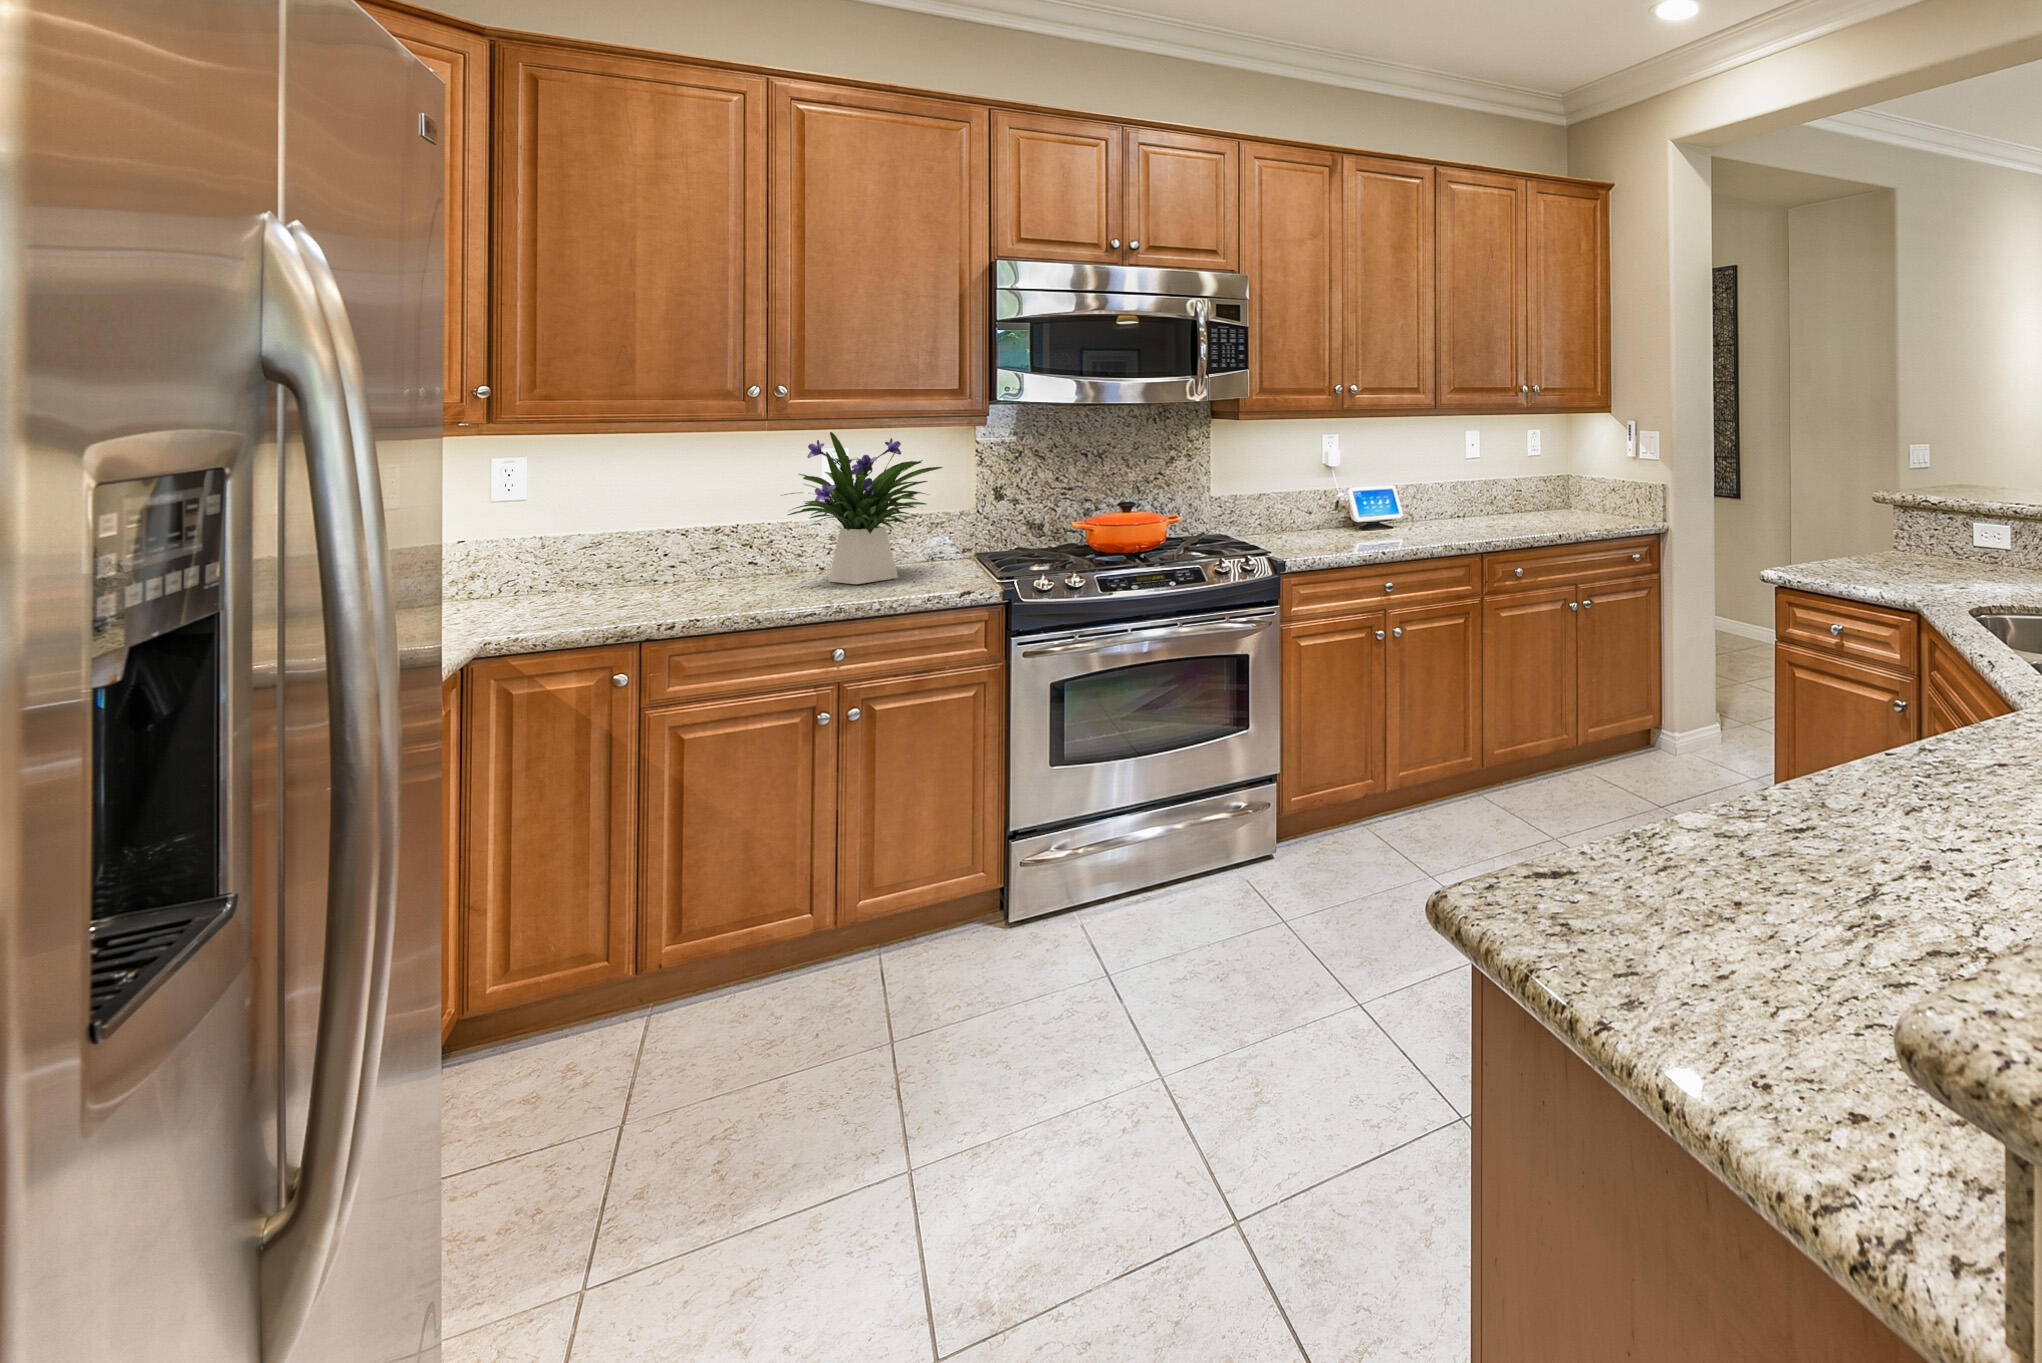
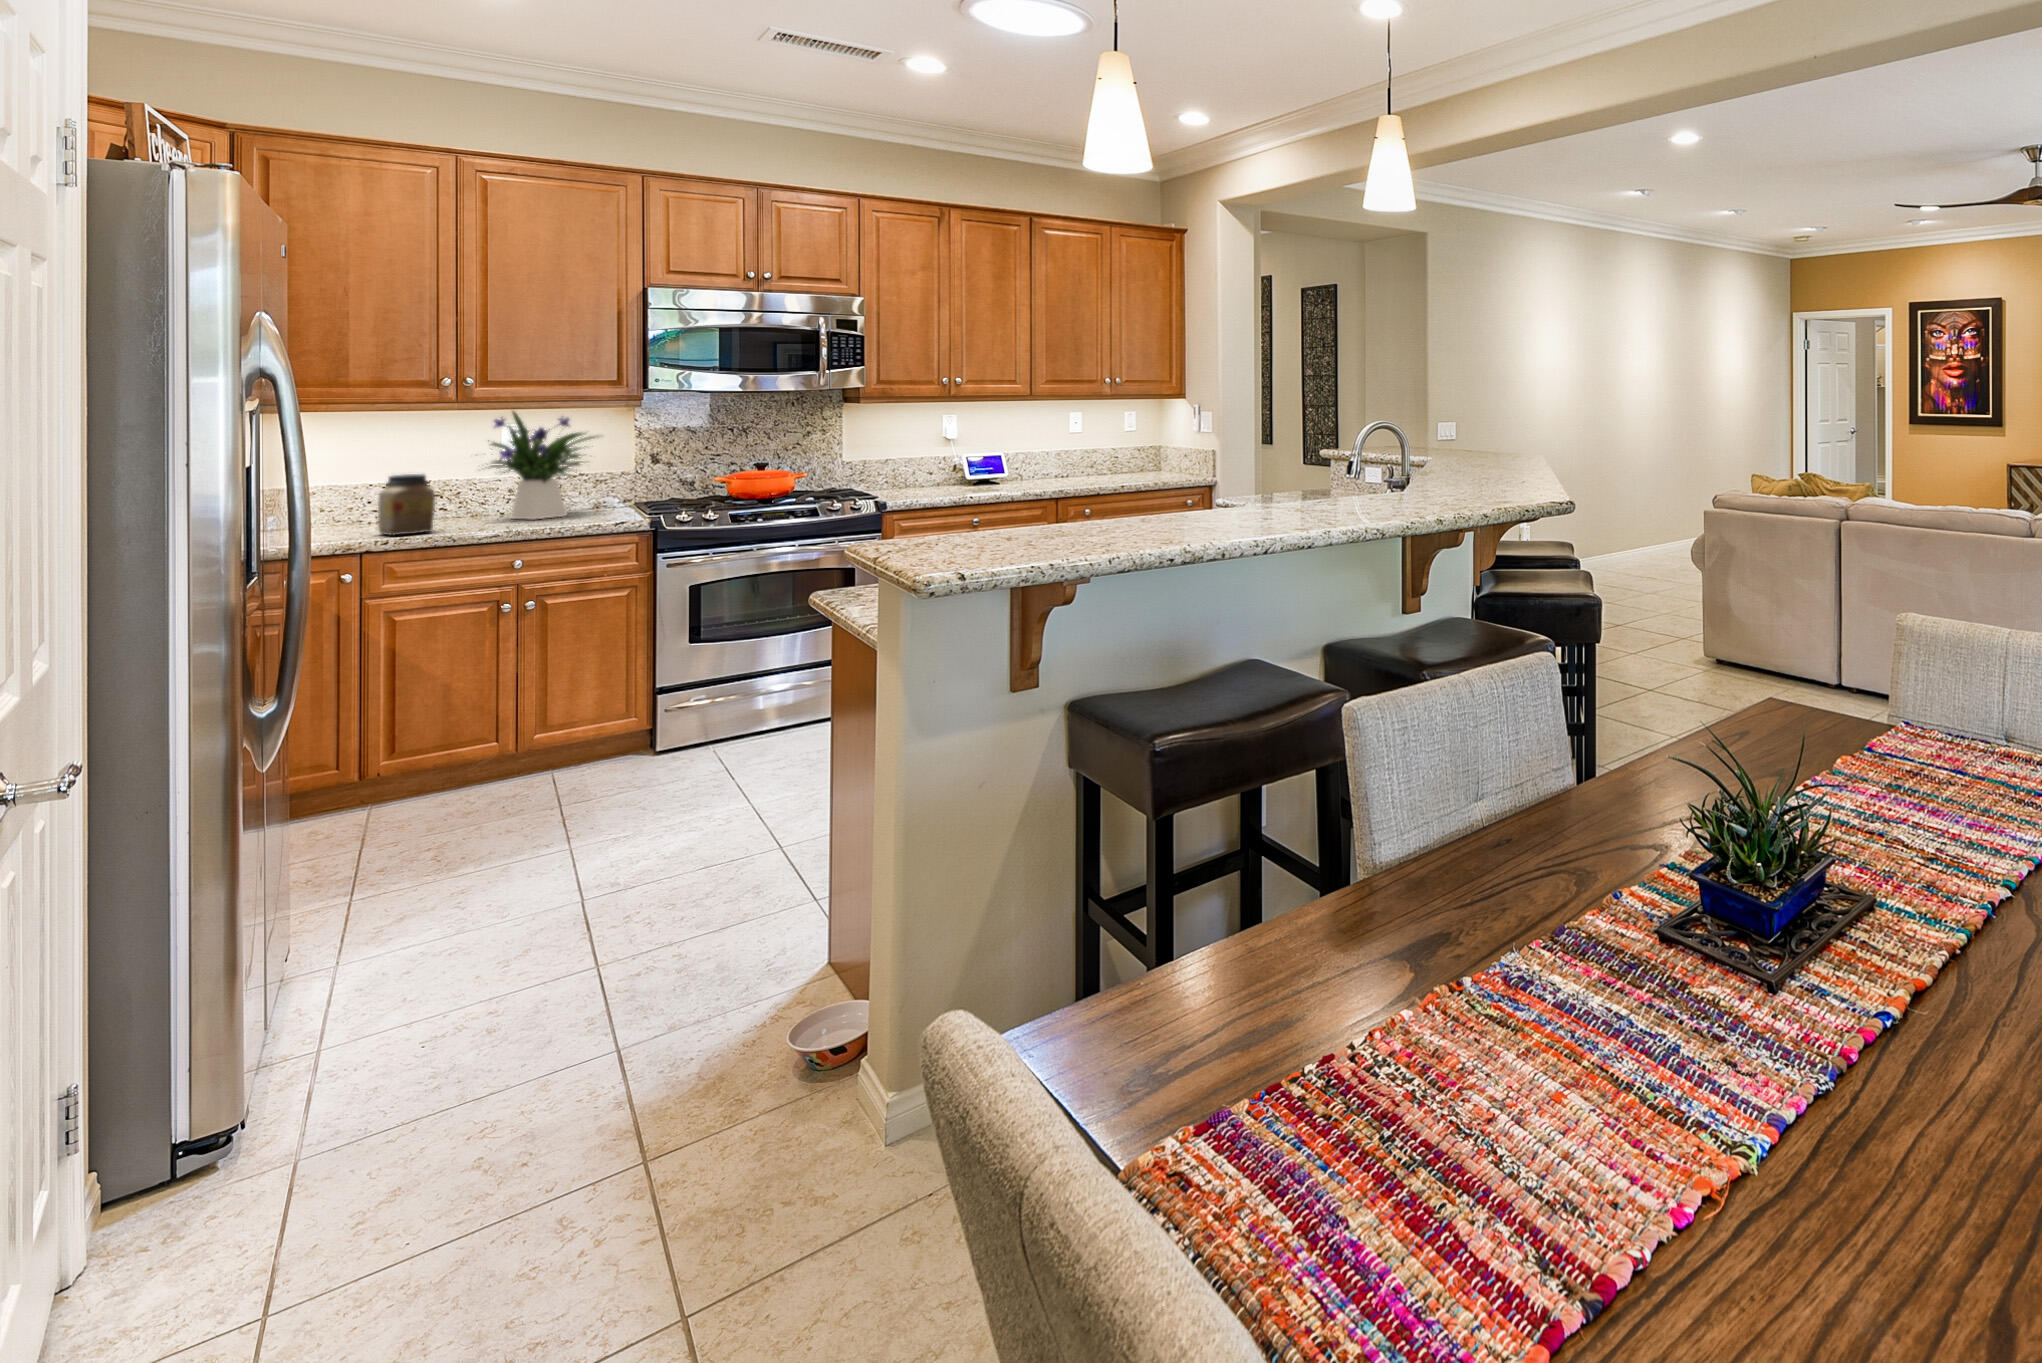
jar: none [664,524,734,614] -> present [378,474,435,535]

